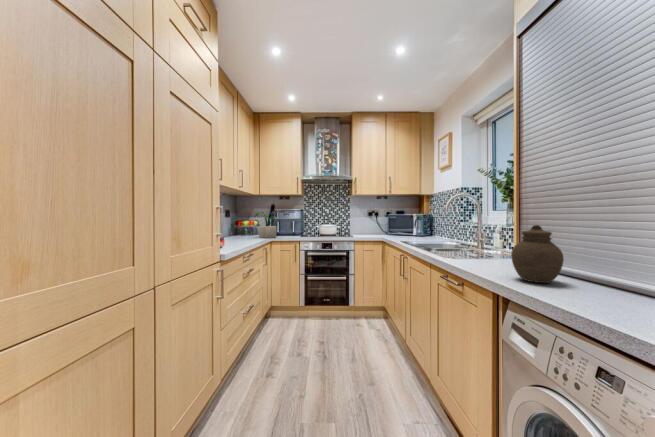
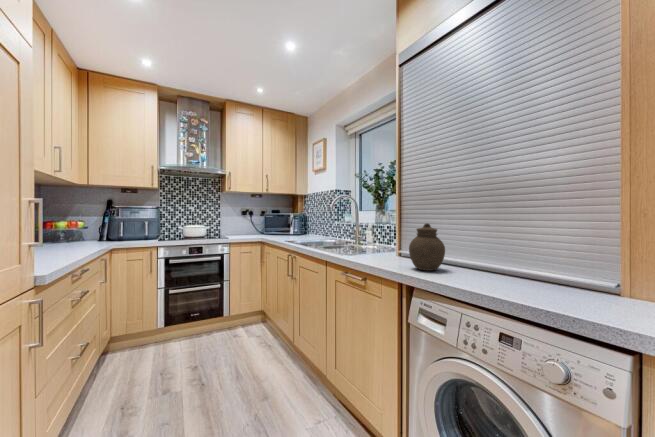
potted plant: present [256,212,277,238] -> none [83,209,130,245]

